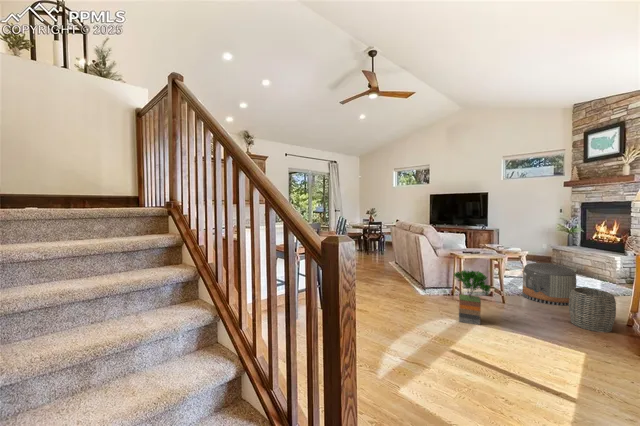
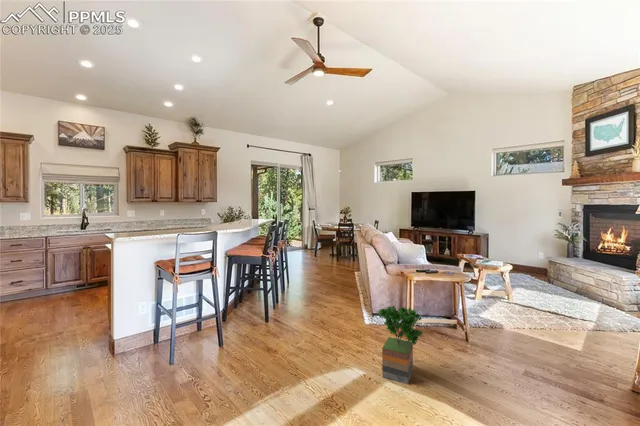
pouf: present [522,263,576,306] -> none [490,288,558,349]
woven basket: present [569,287,616,332] -> none [536,333,601,406]

